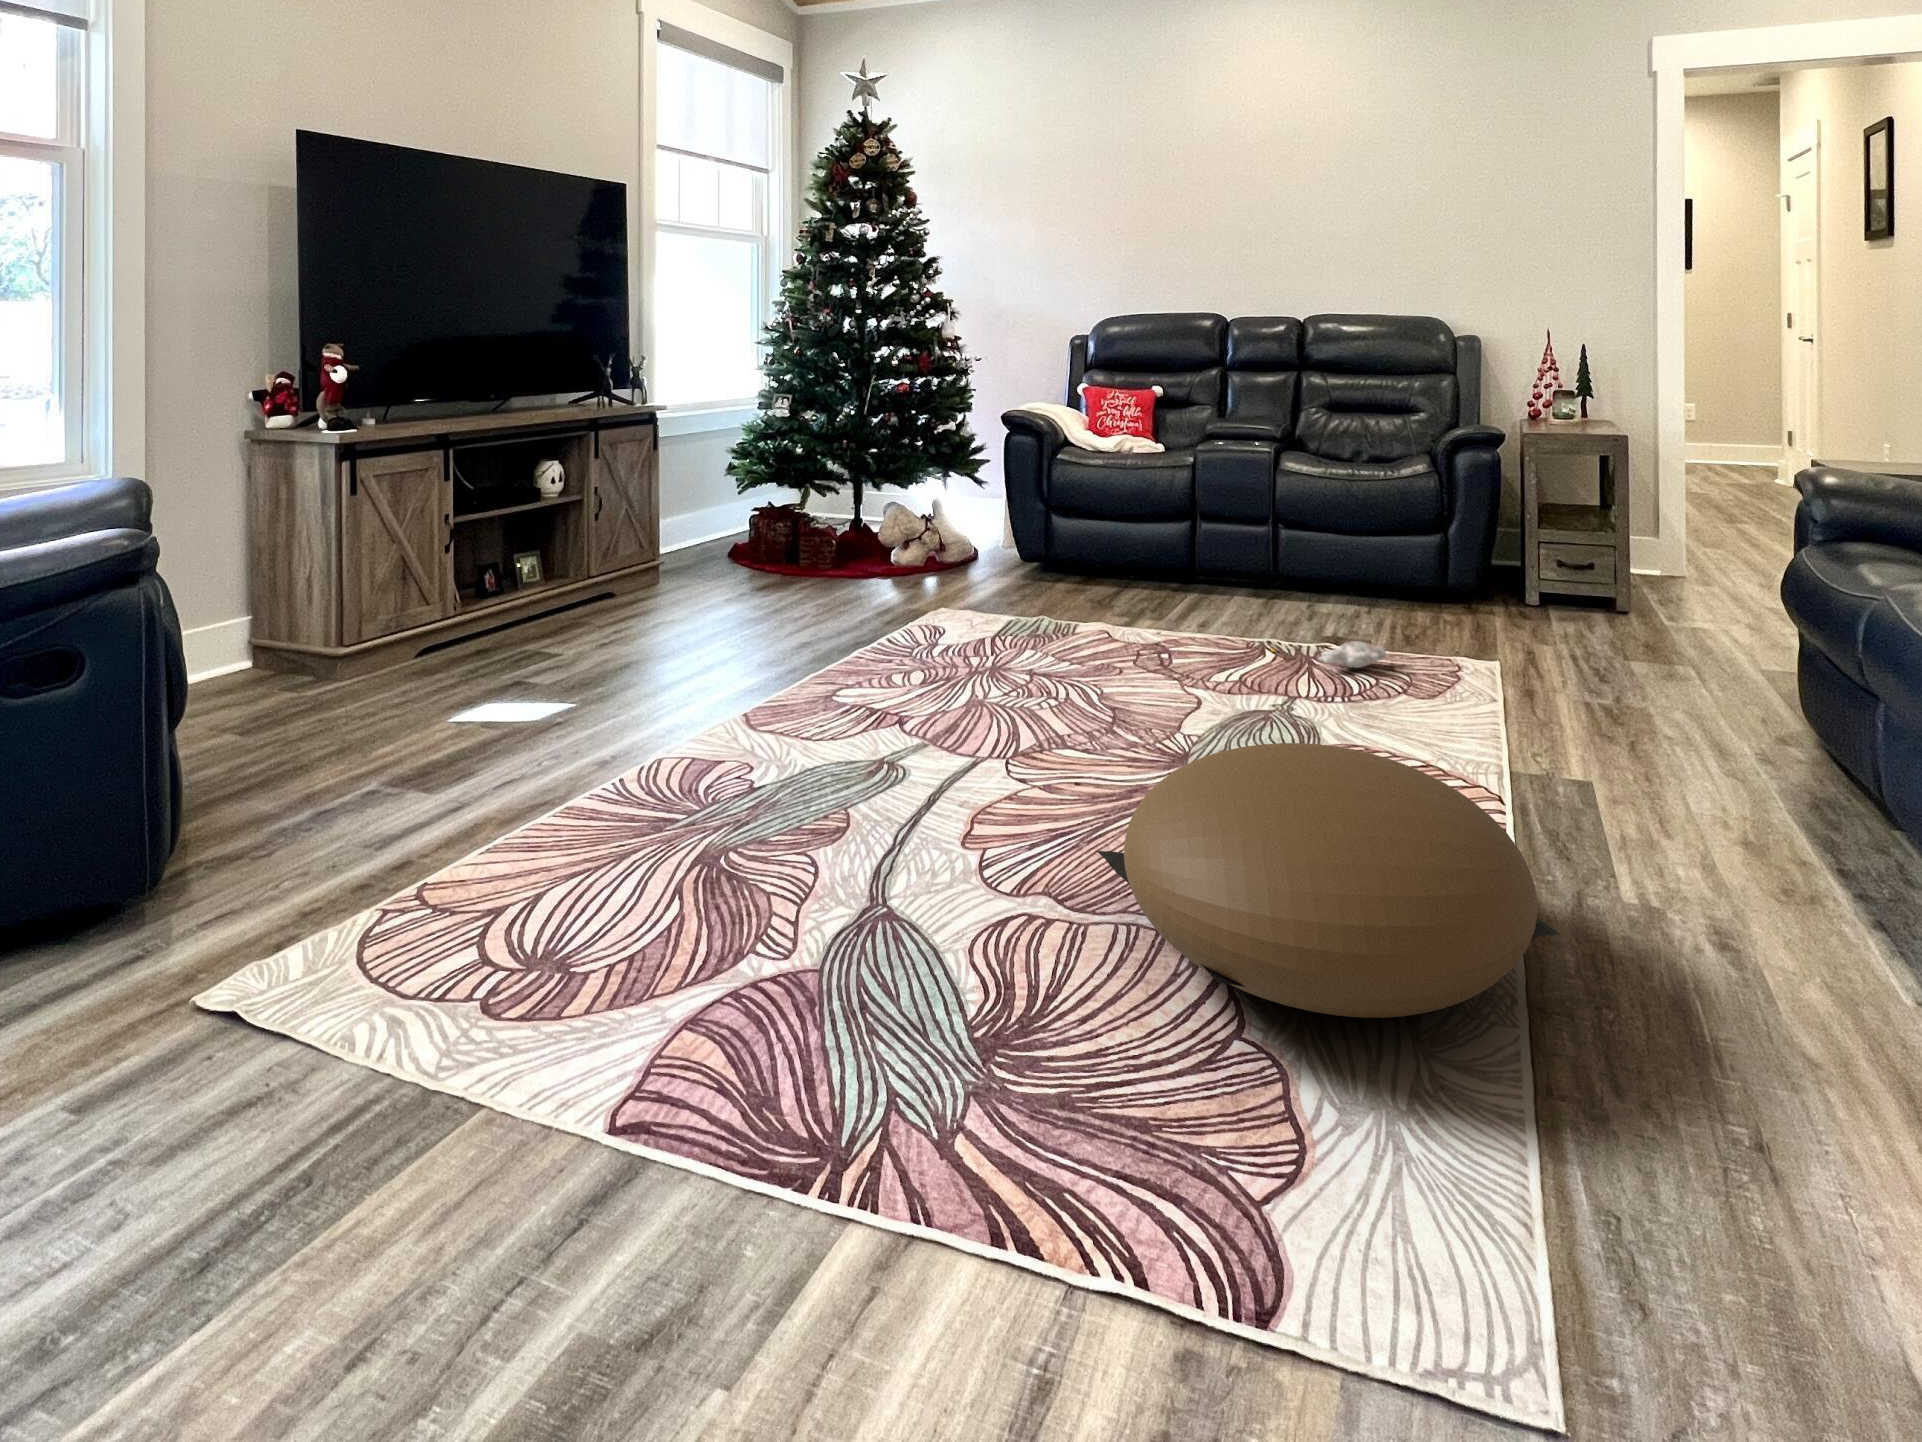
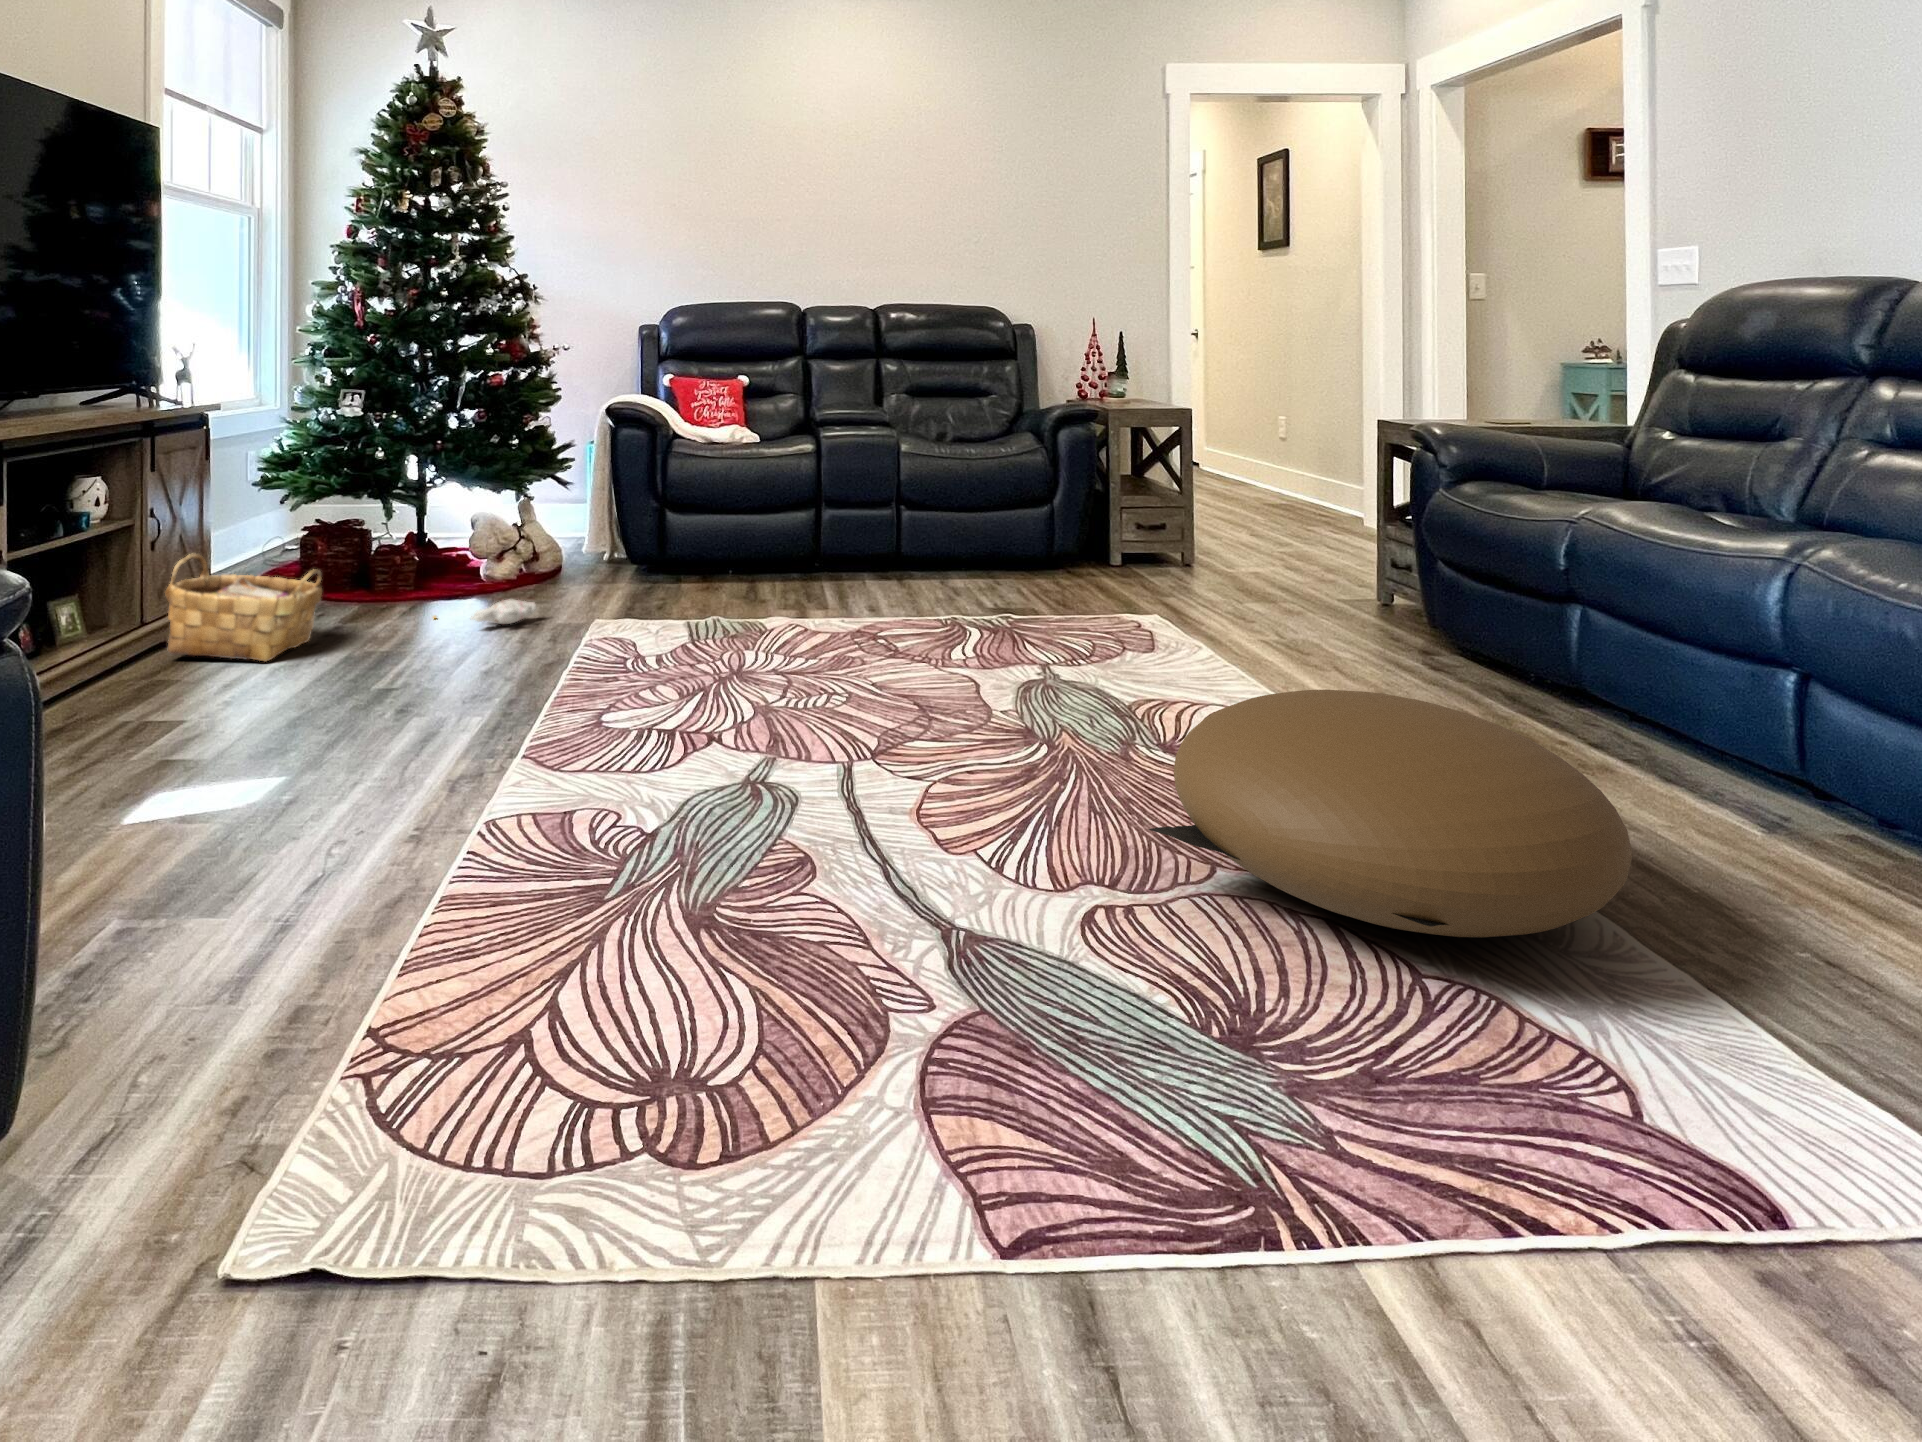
woven basket: none [603,522,719,614] -> present [165,554,322,662]
plush toy: present [1272,641,1386,668] -> present [433,600,537,624]

